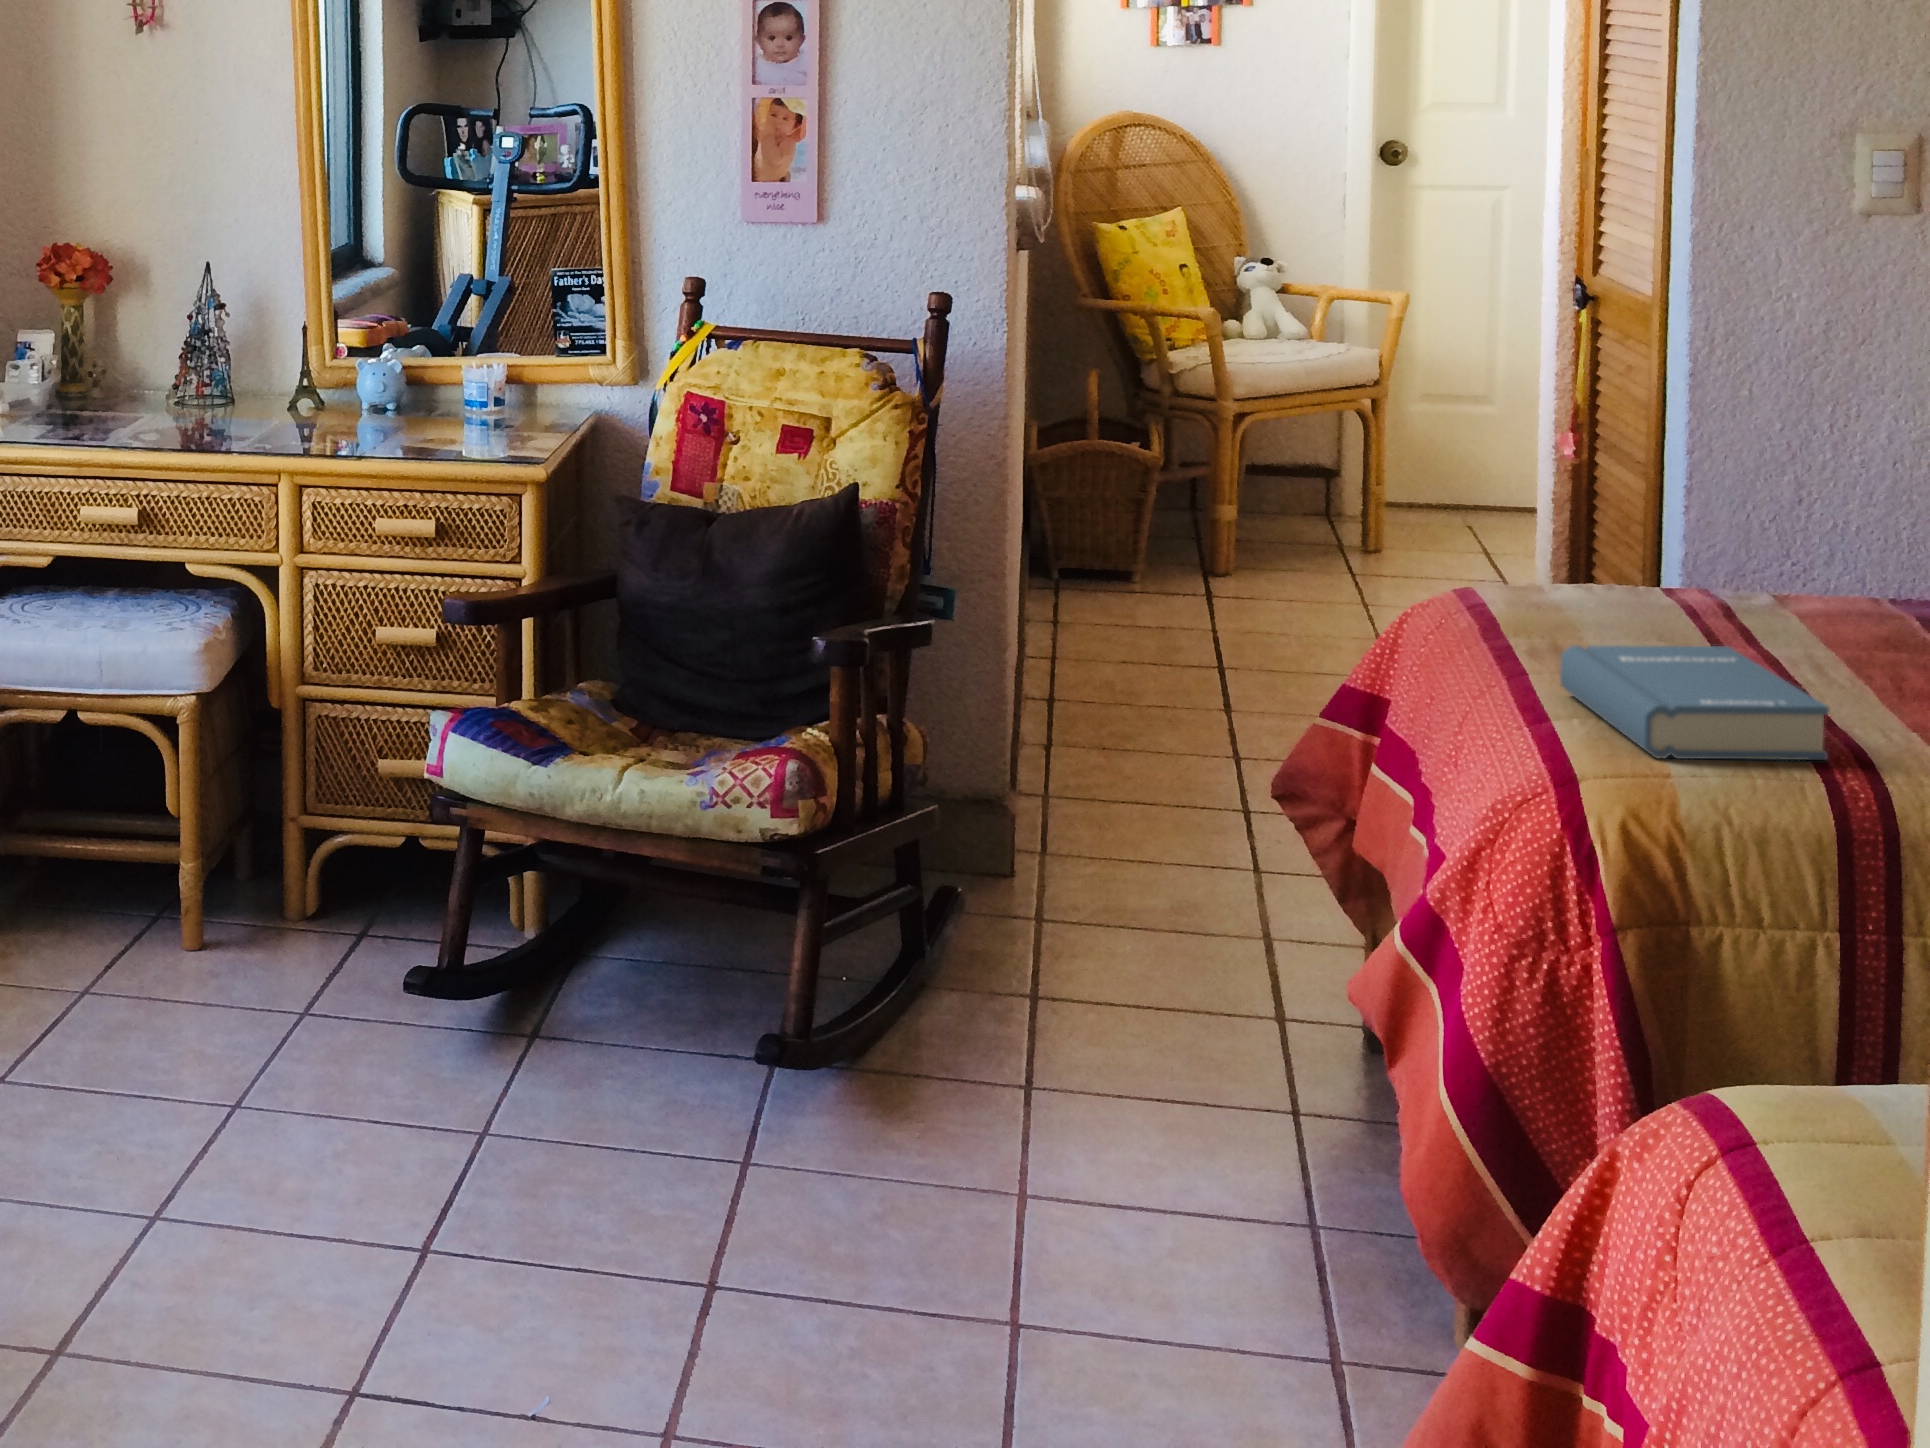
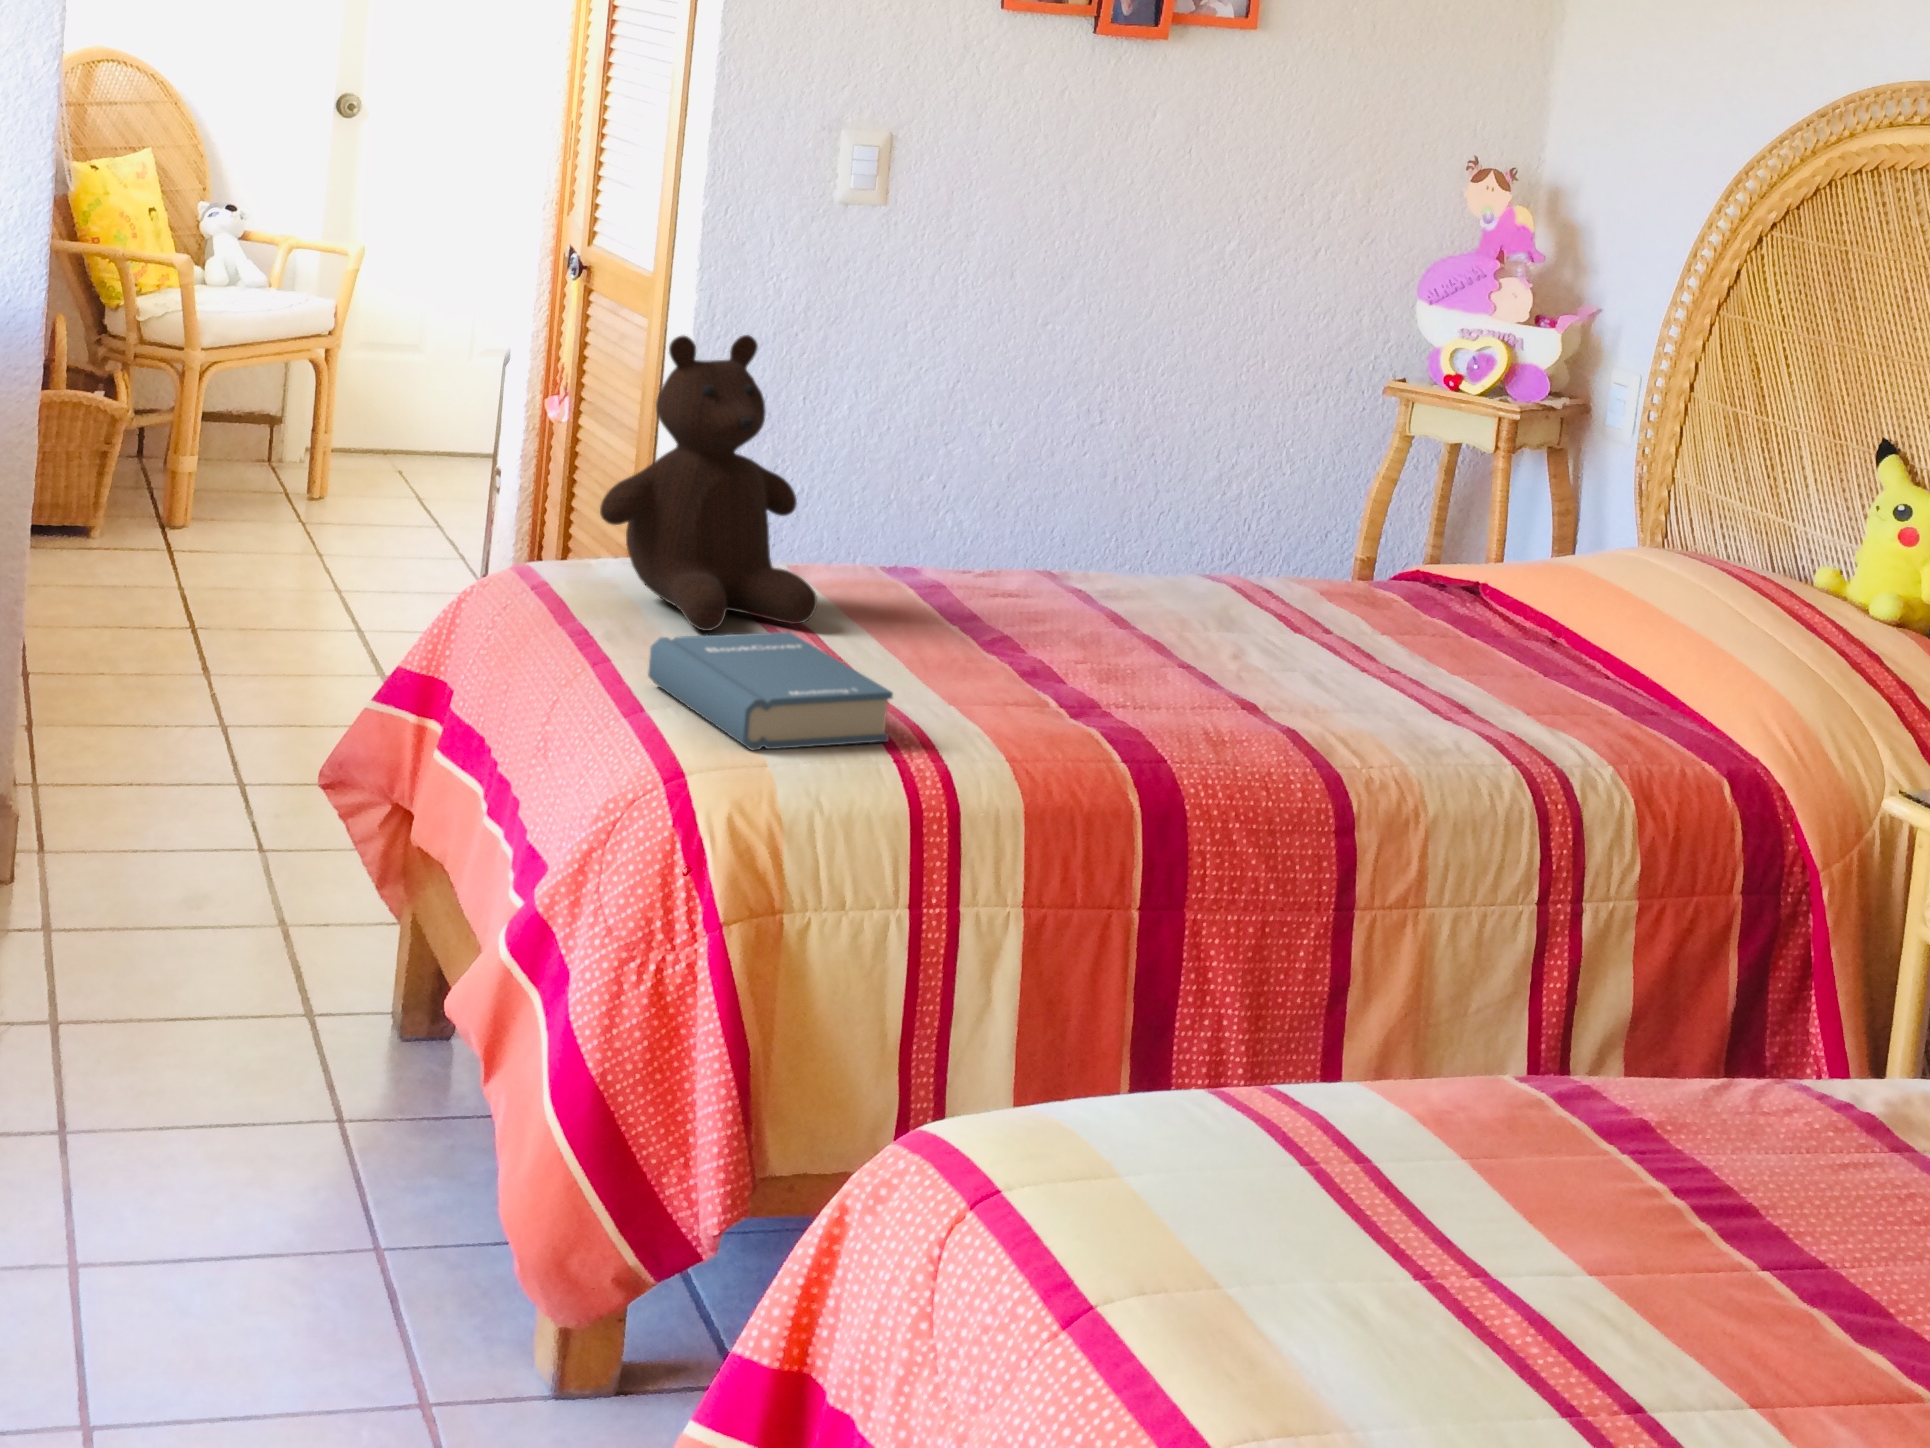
teddy bear: none [1530,342,1787,648] -> present [600,335,817,631]

